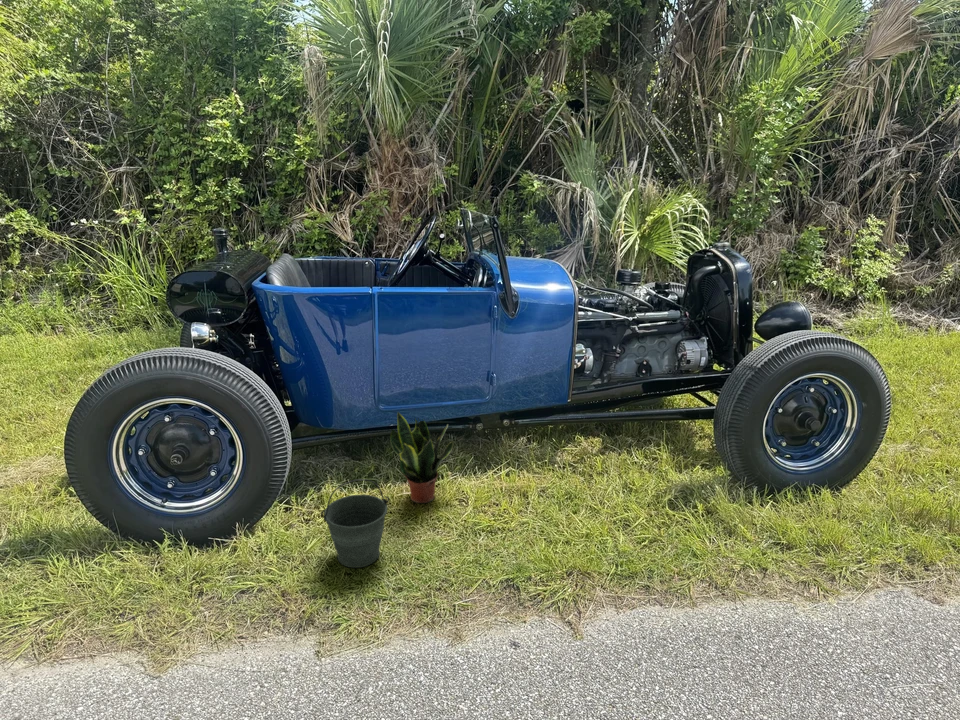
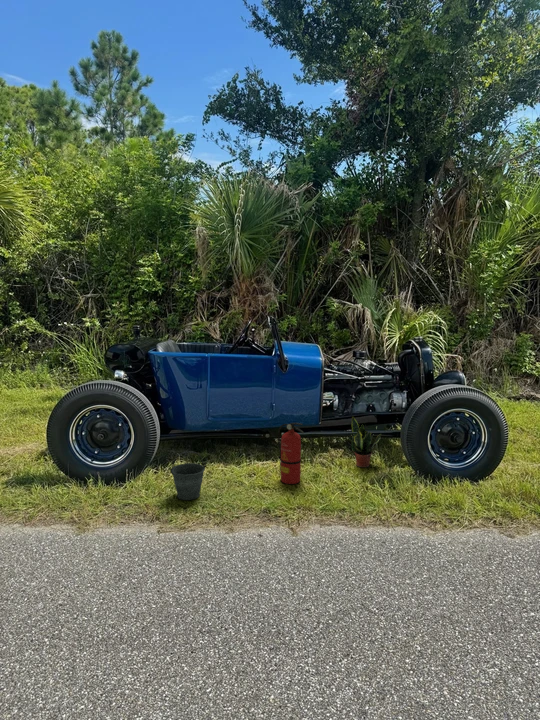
fire extinguisher: none [507,408,557,512] -> present [278,423,304,484]
potted plant: present [390,412,453,503] -> present [348,417,381,467]

